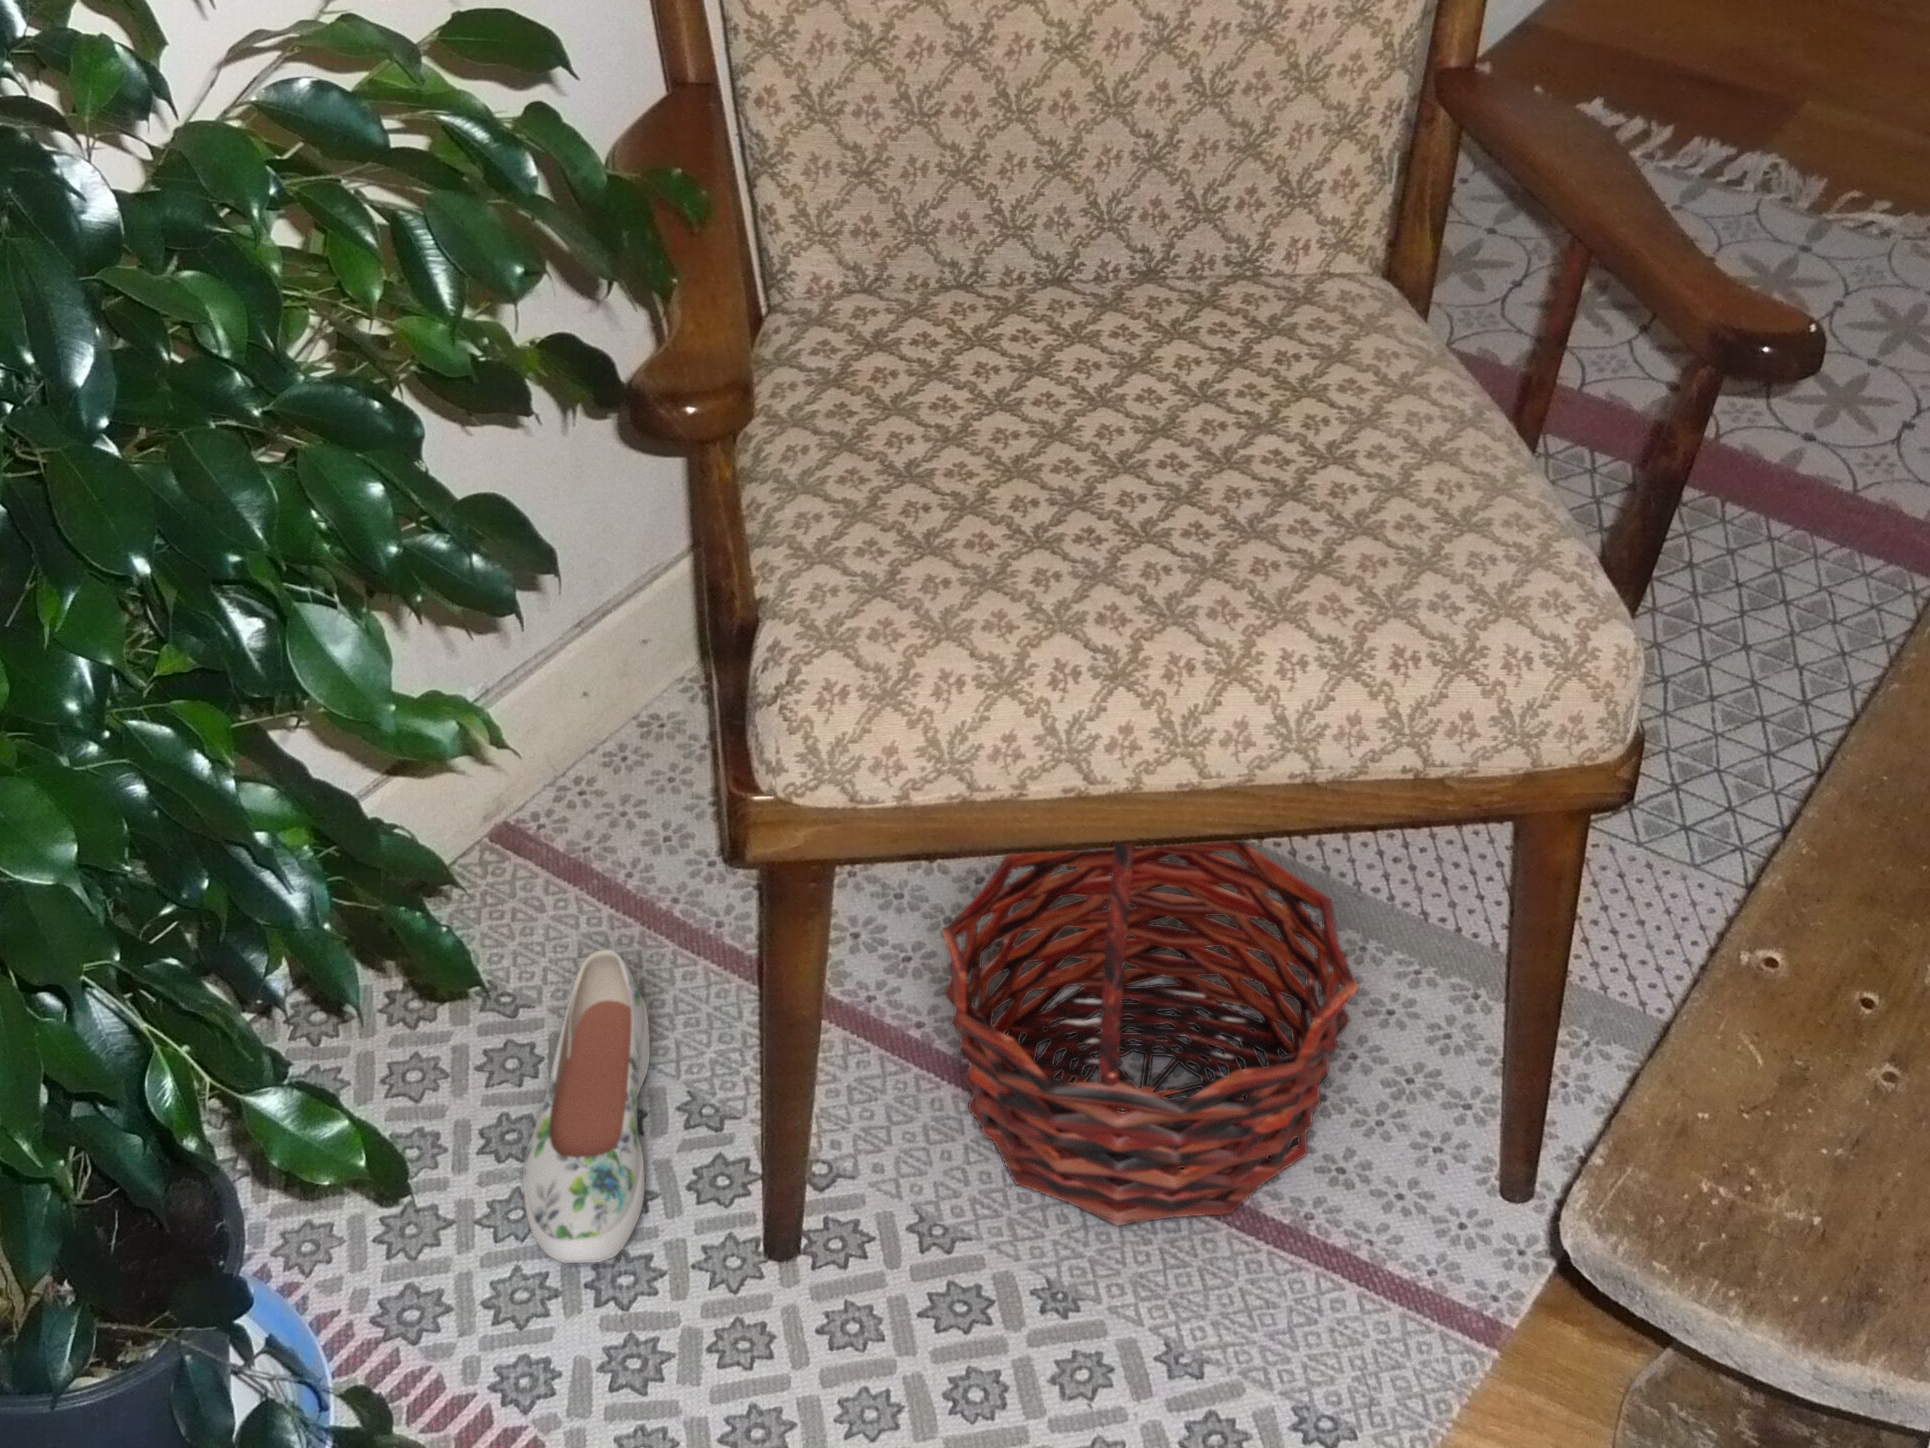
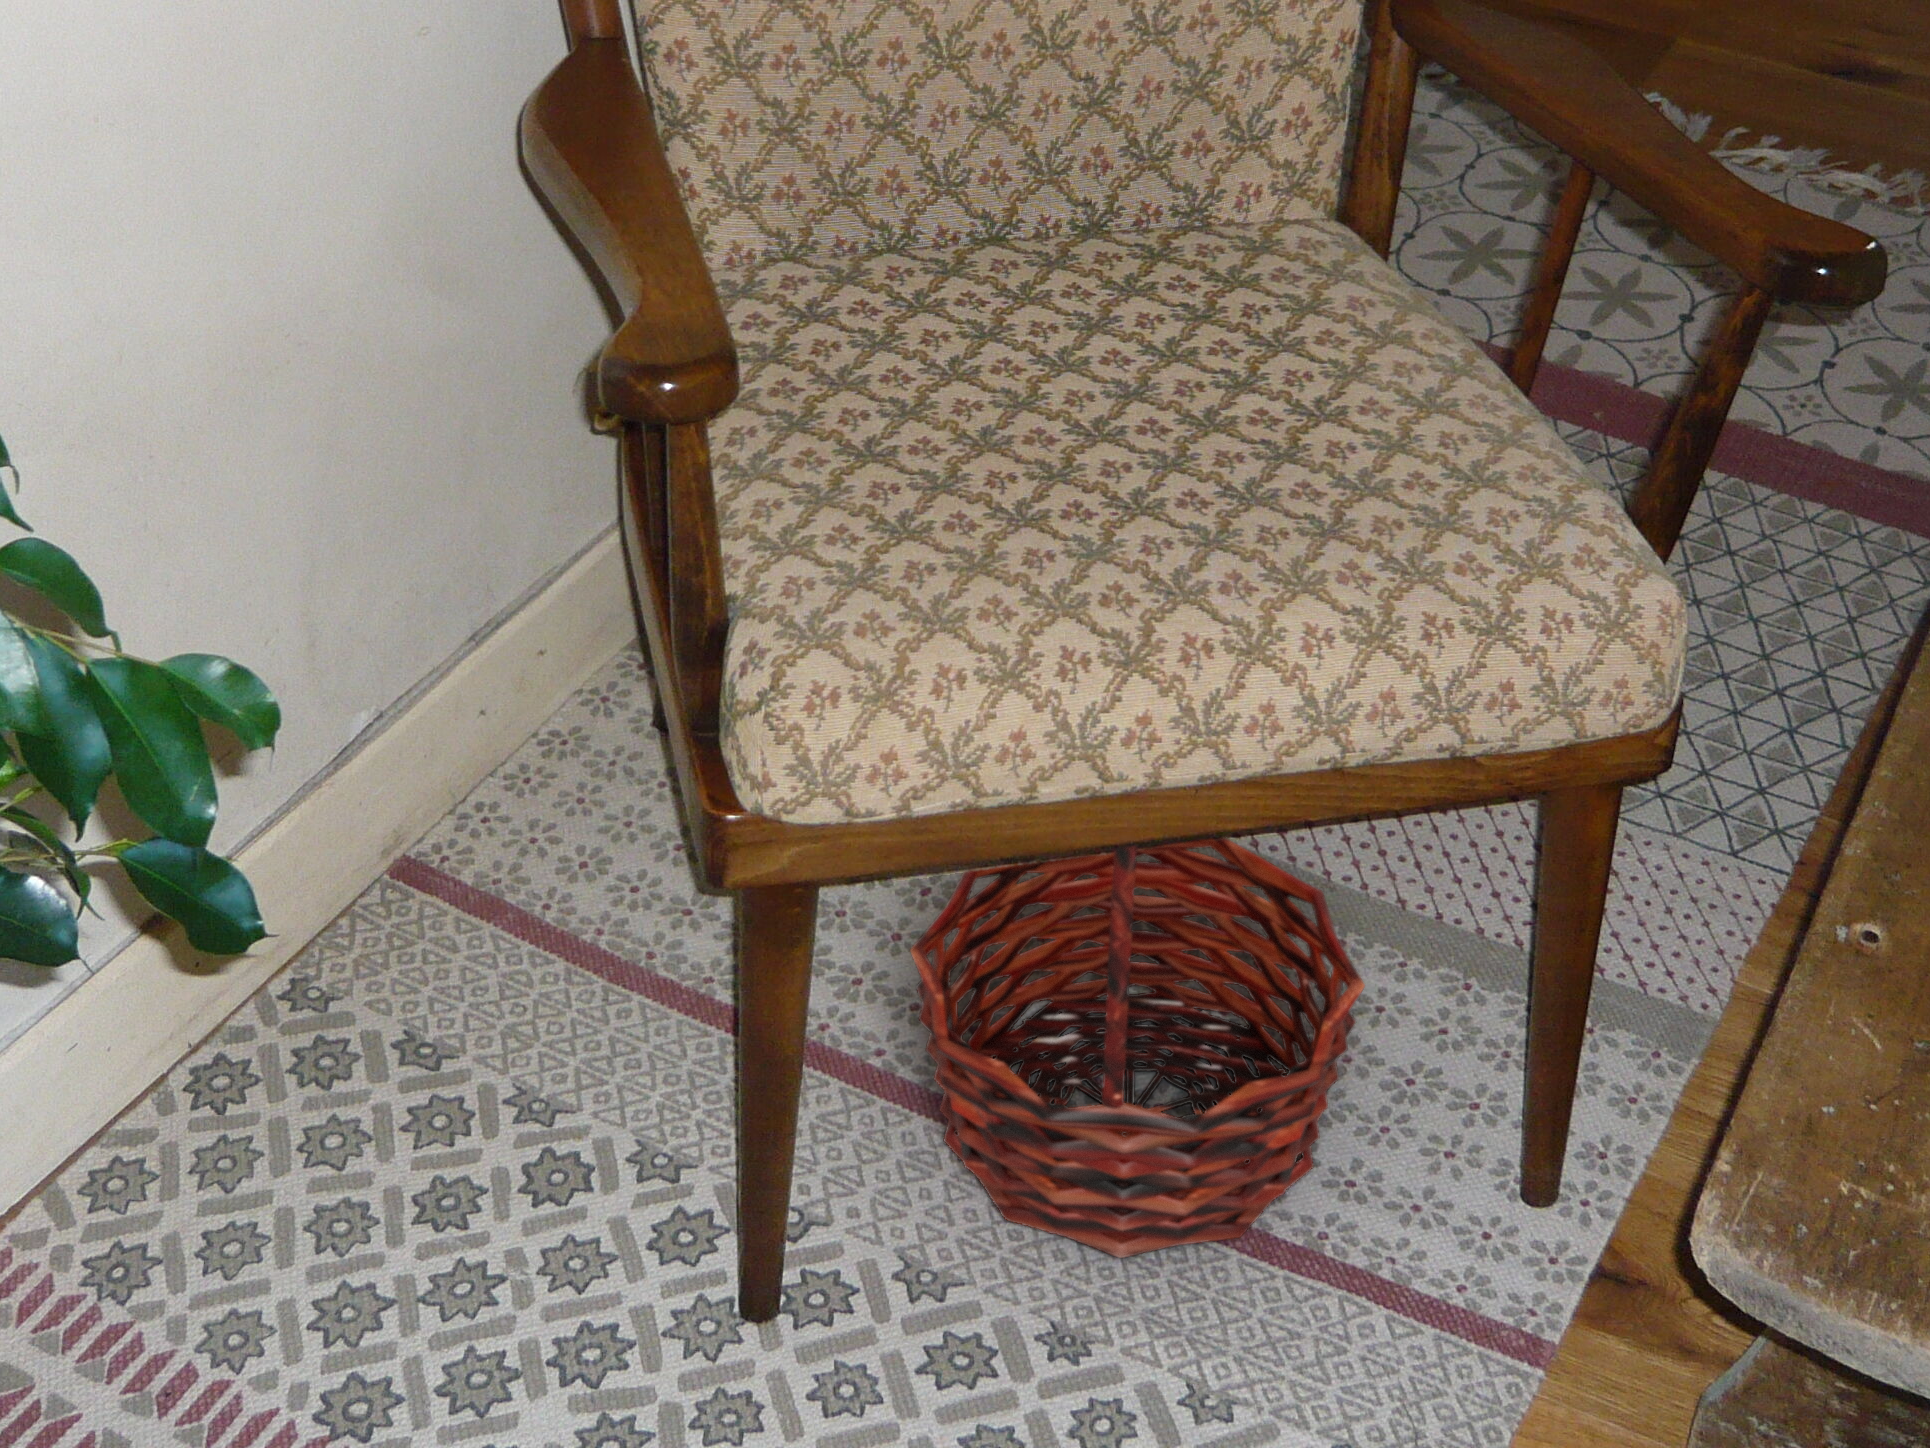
shoe: present [523,950,650,1263] -> none [467,992,603,1339]

